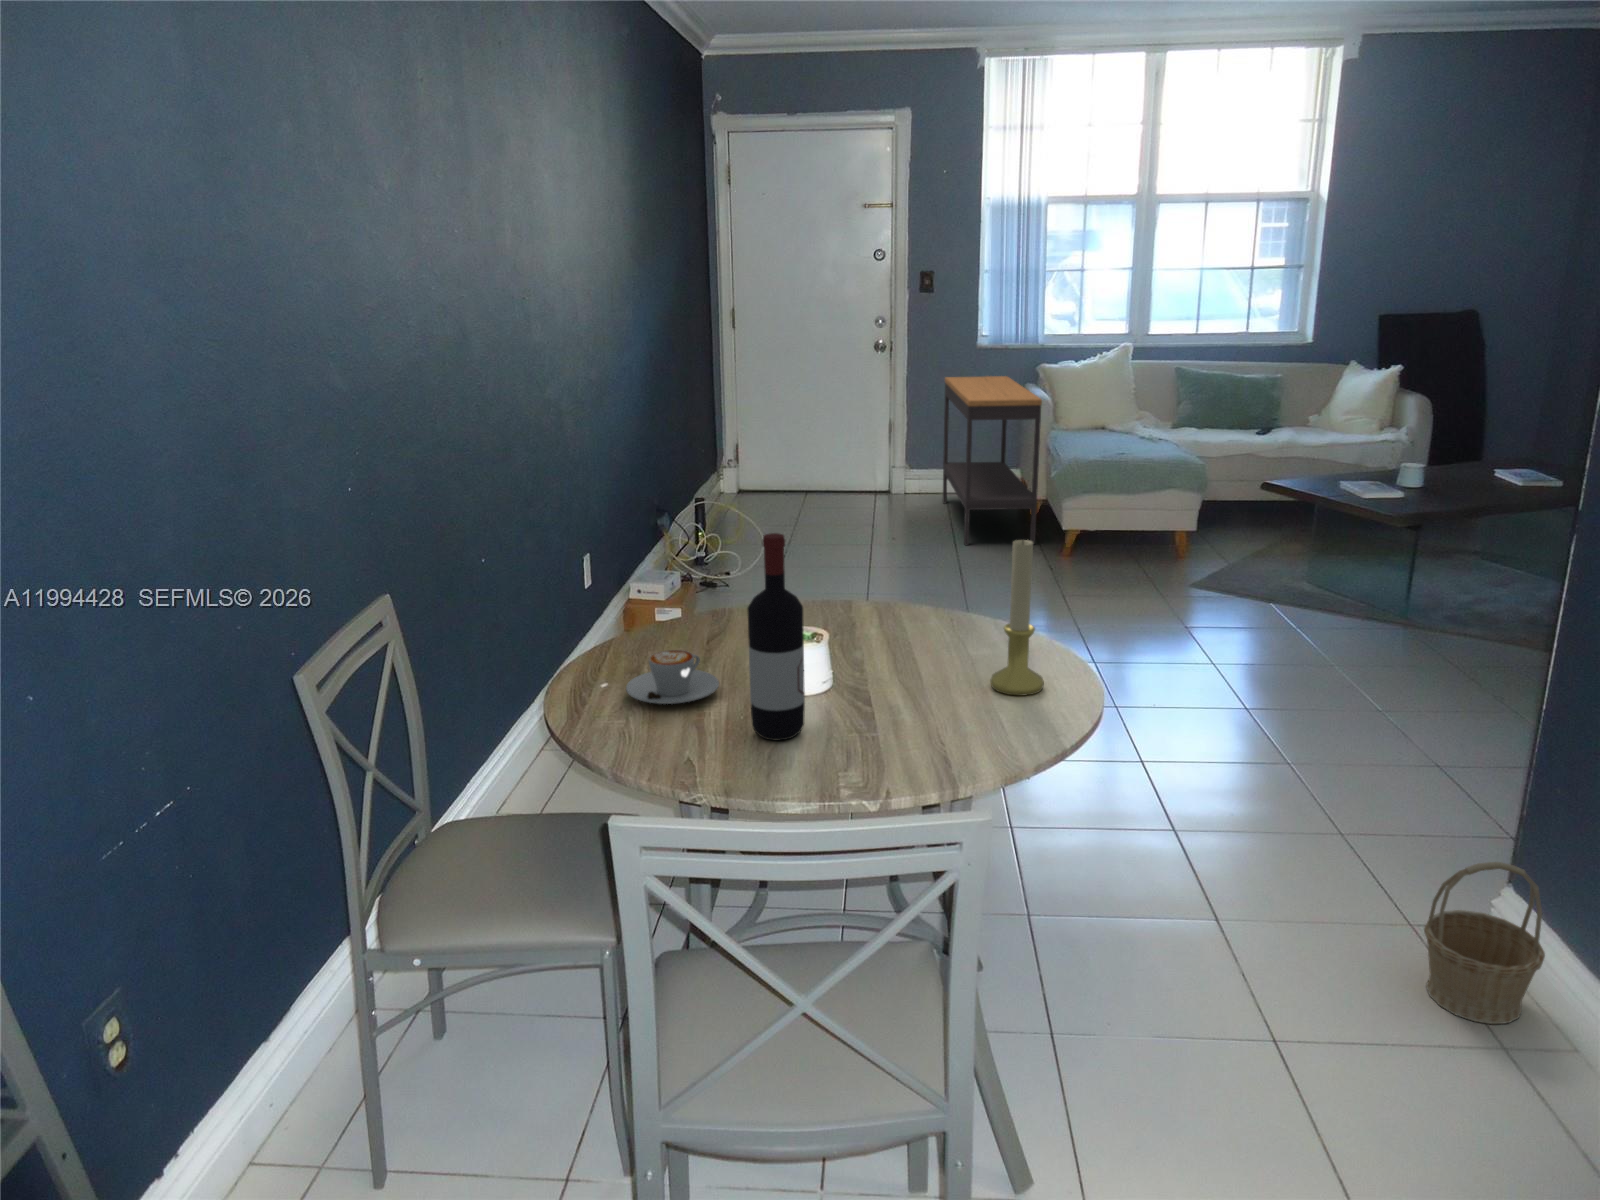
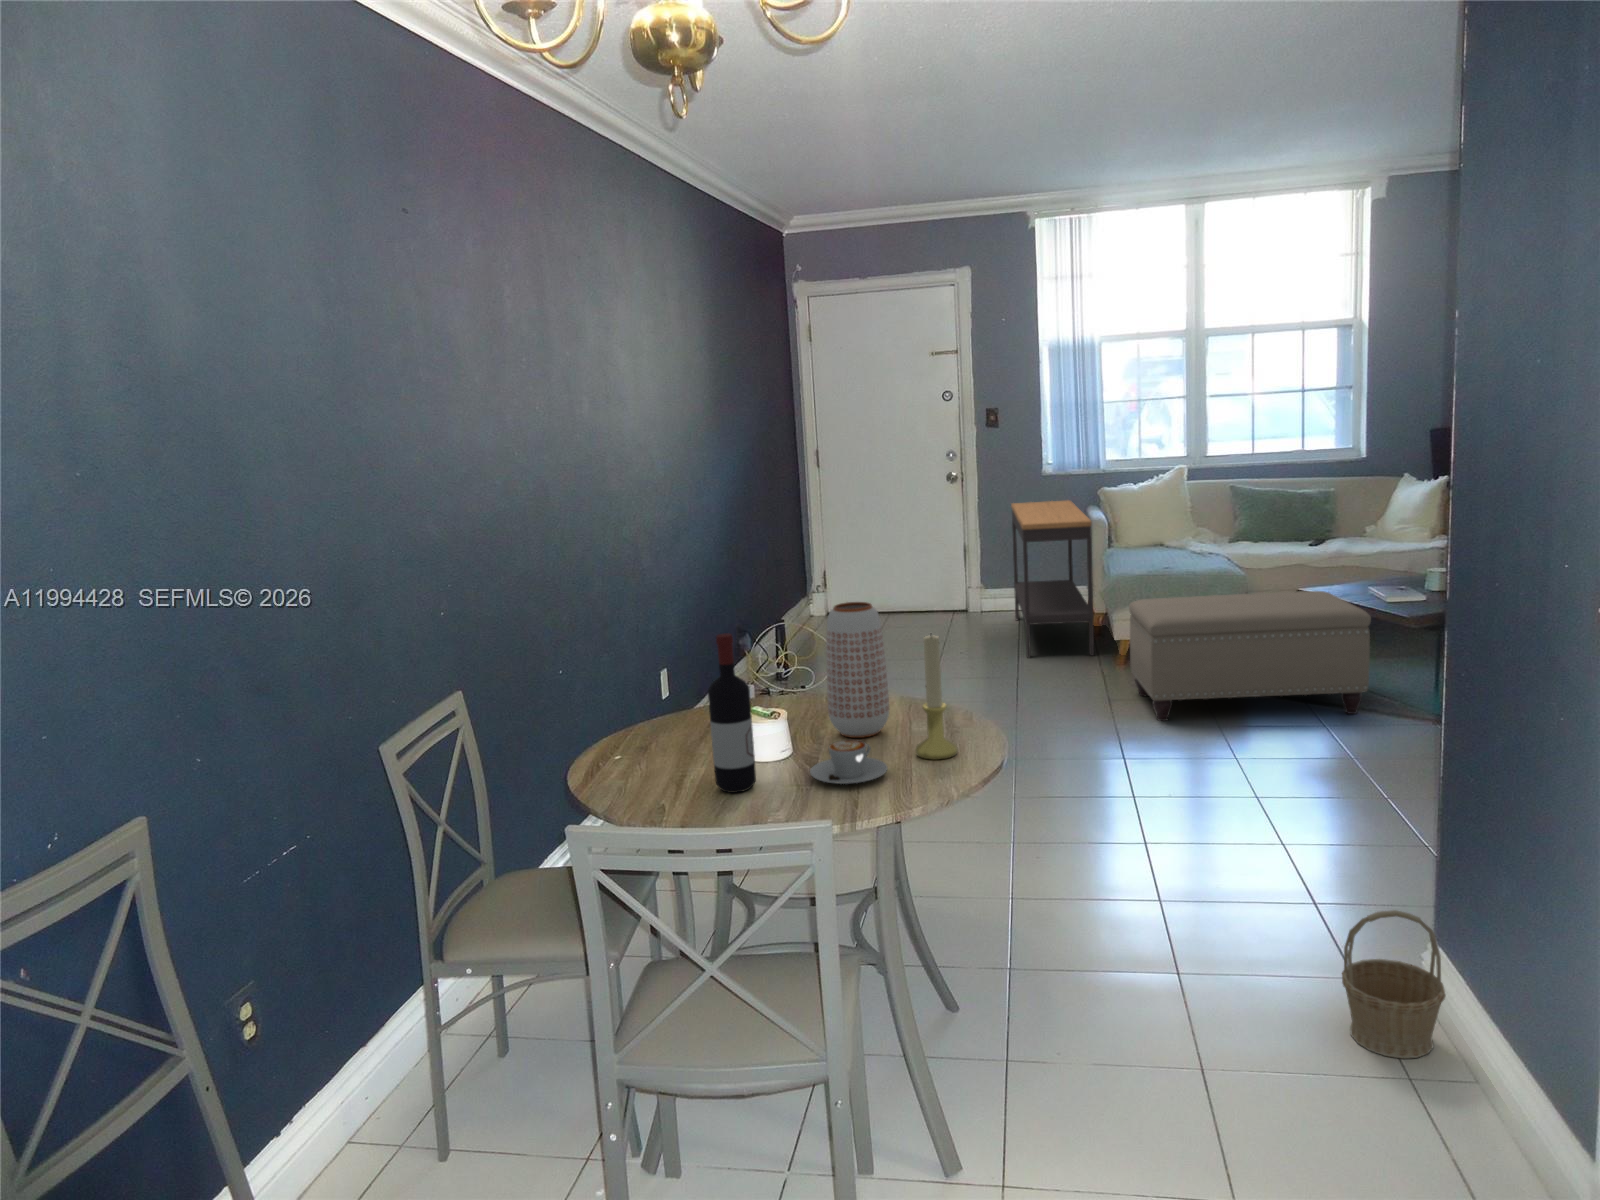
ottoman: none [1086,483,1348,619] -> present [1129,591,1371,721]
vase: none [868,492,944,662] -> present [826,602,889,738]
coffee cup: present [626,650,719,704] -> present [810,740,887,784]

